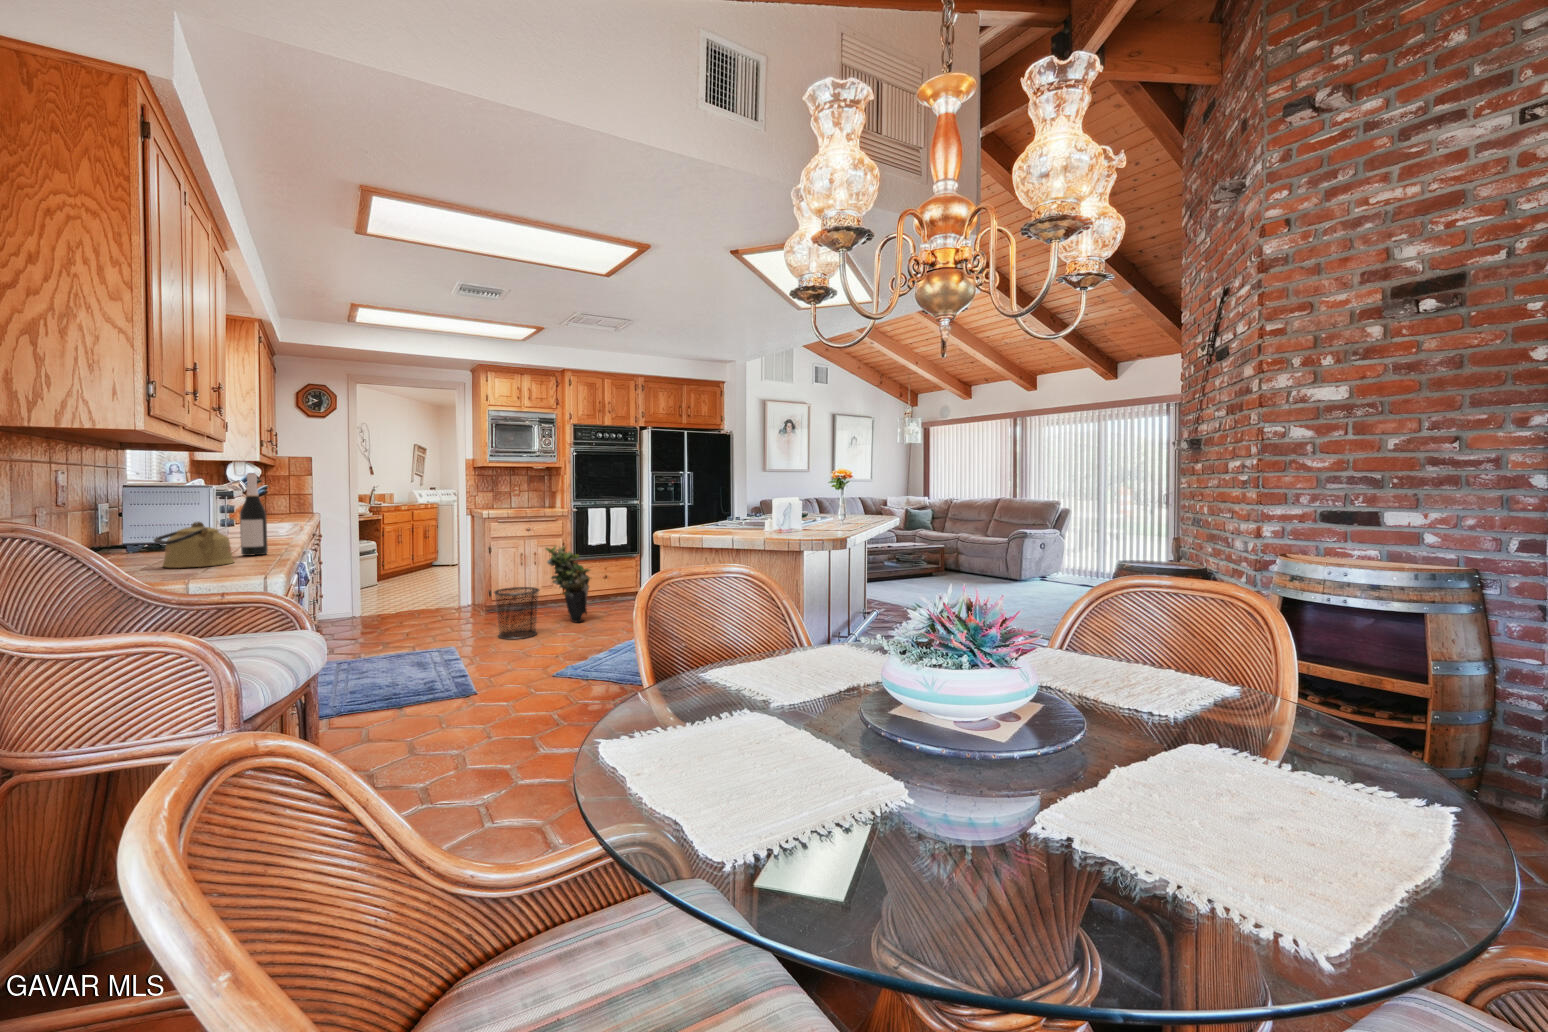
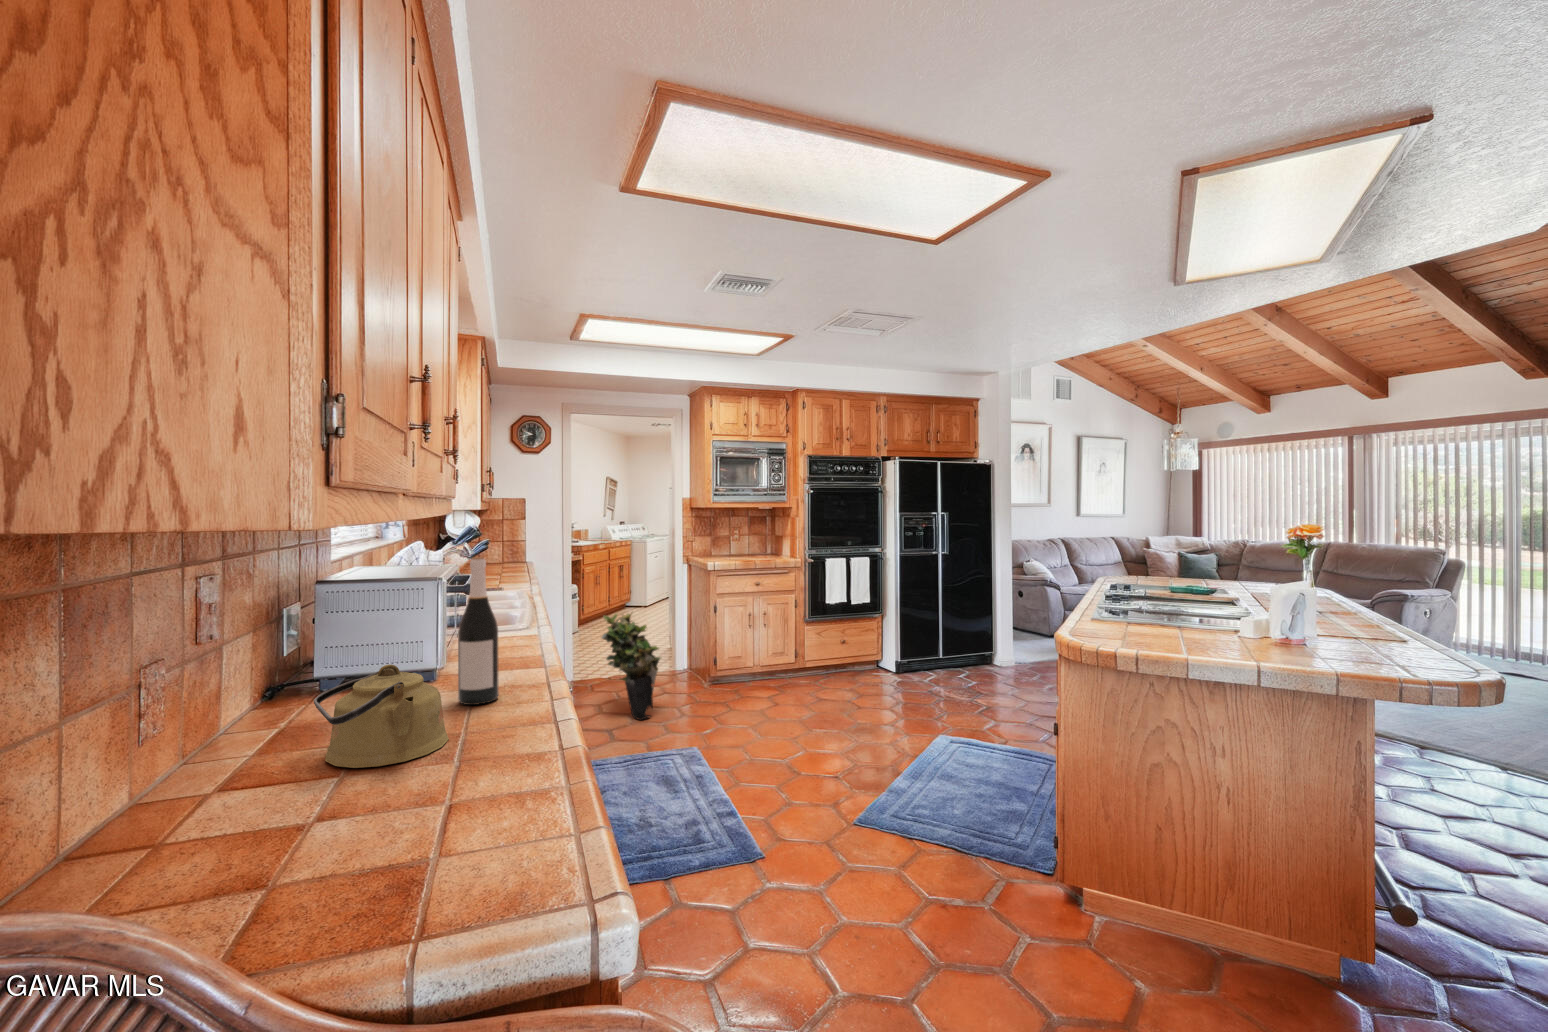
potted plant: present [546,546,590,623] -> present [602,613,661,720]
waste bin: present [494,587,539,639] -> none [736,666,791,740]

